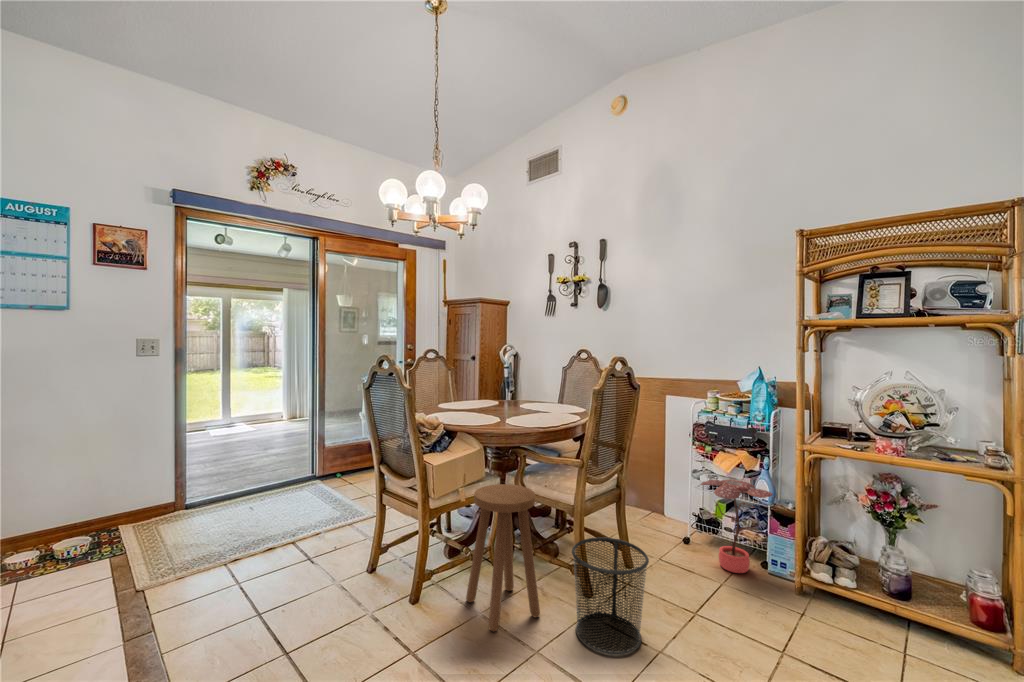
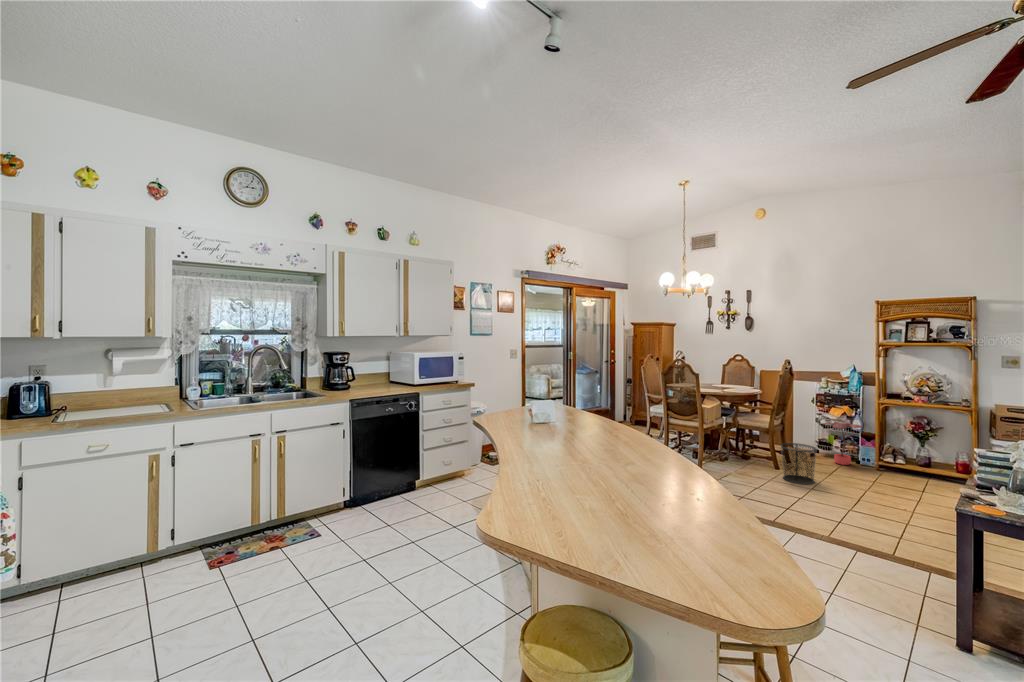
stool: present [466,484,540,631] -> none [727,423,765,479]

